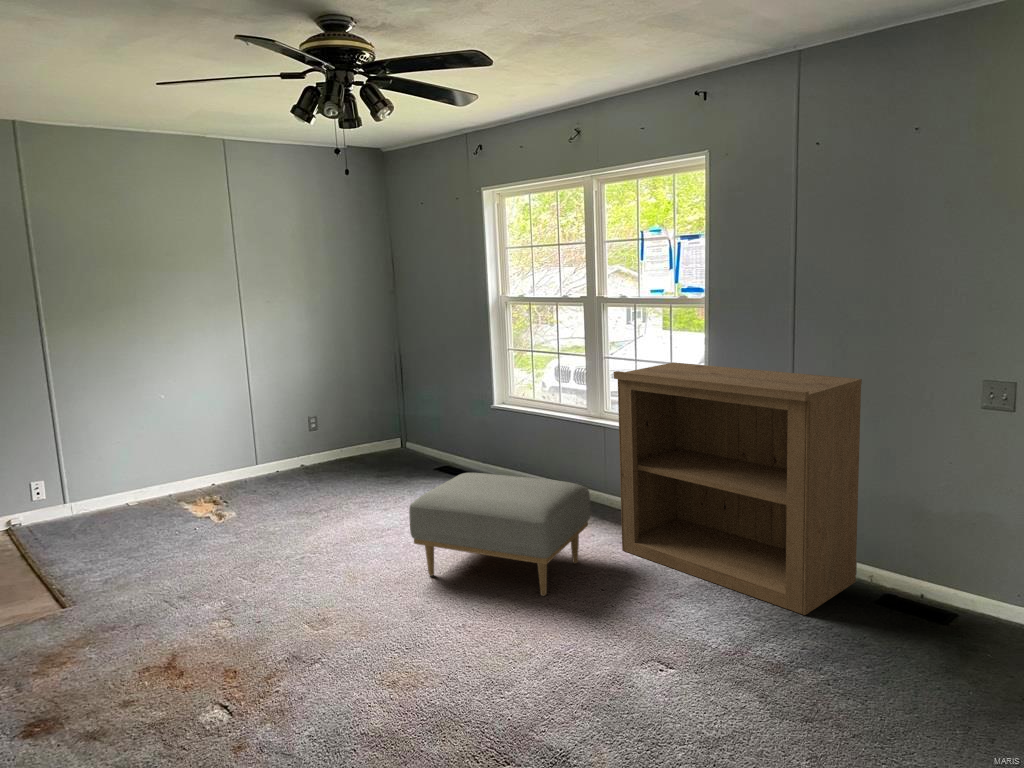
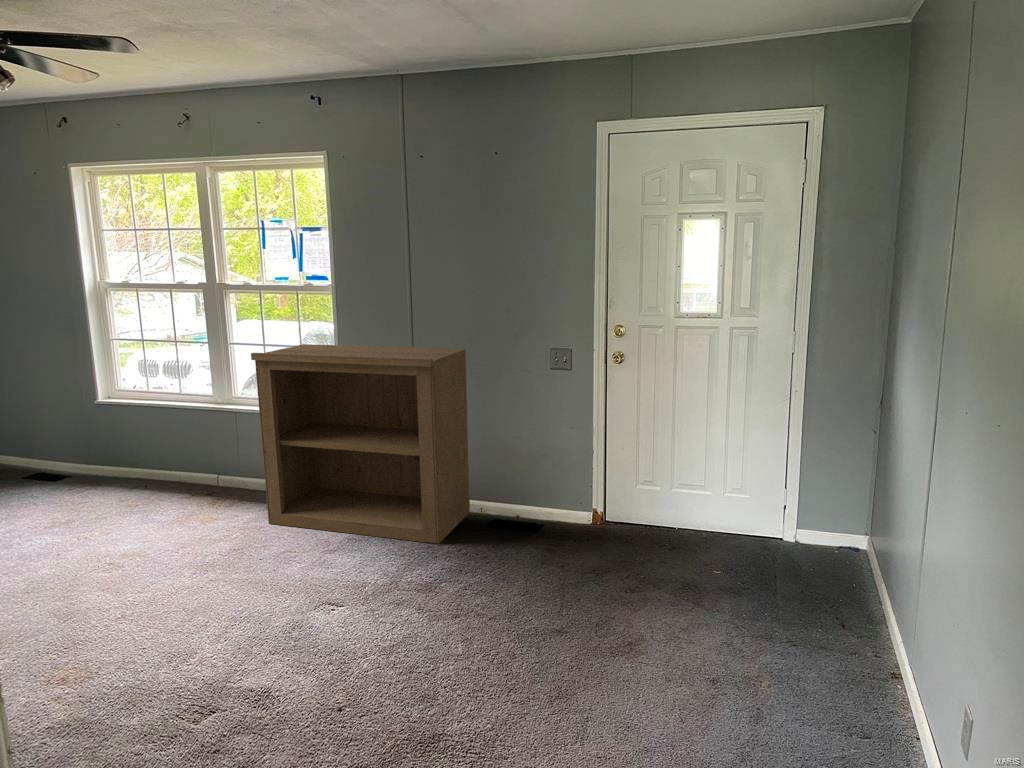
ottoman: present [409,473,591,596] -> none [22,465,236,588]

